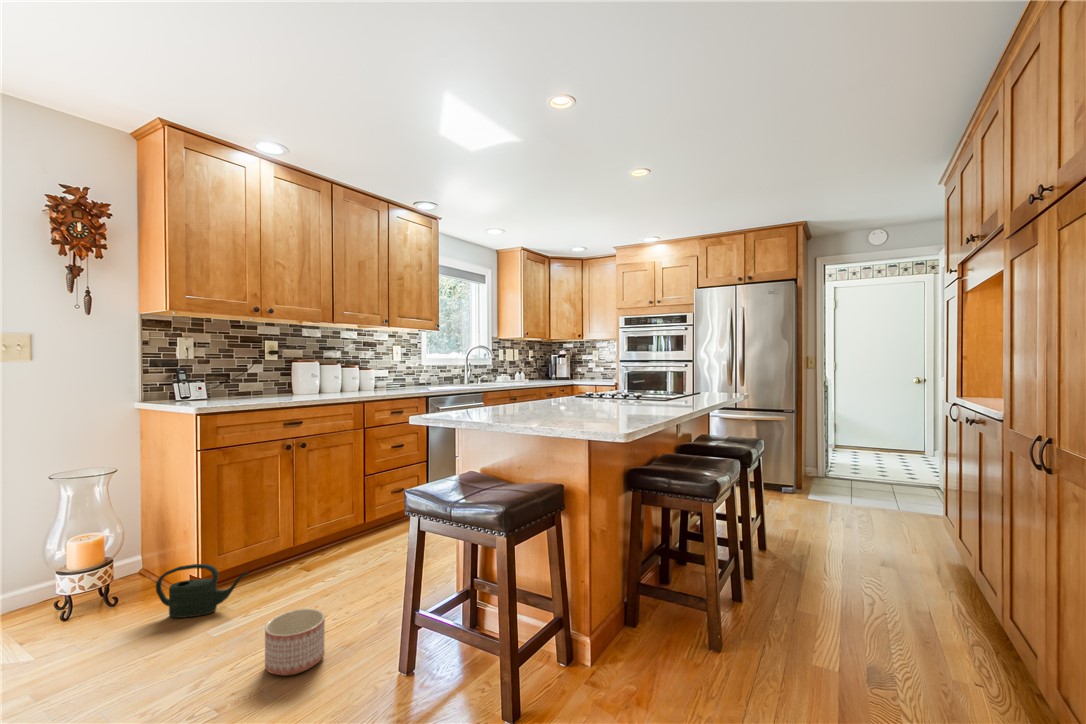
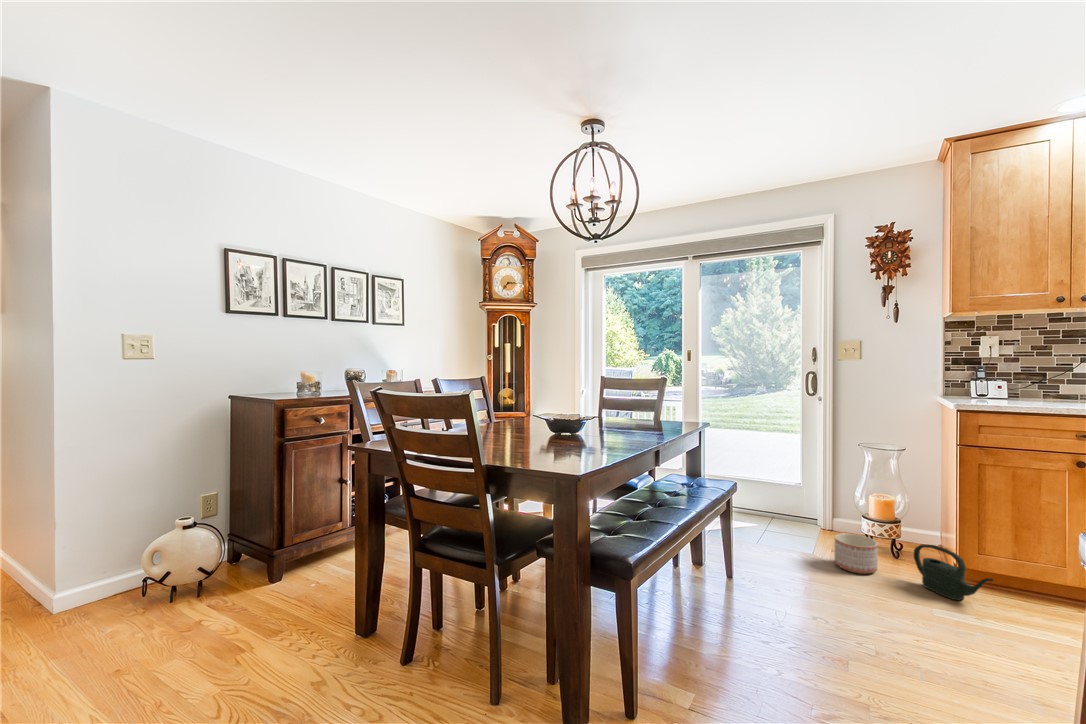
planter: present [265,609,325,676] -> present [834,534,878,574]

